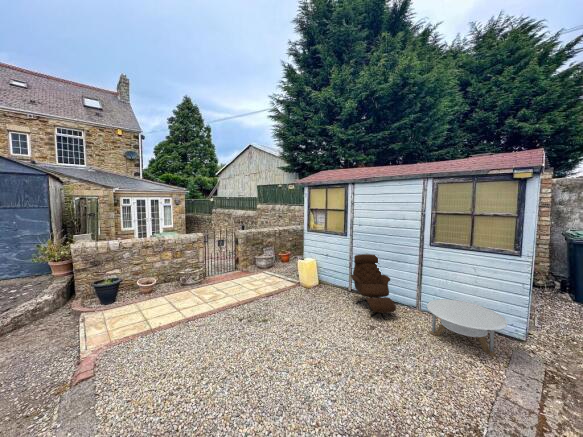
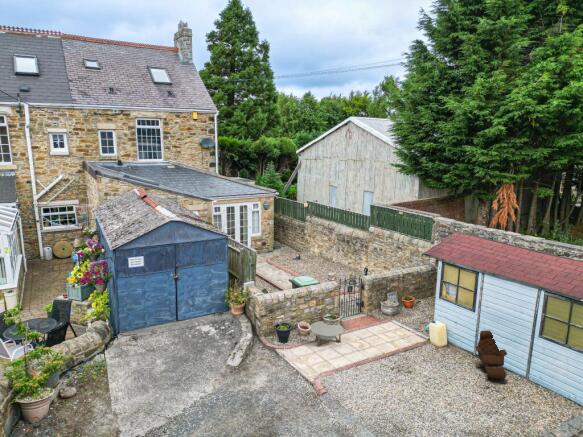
round table: present [427,299,507,356] -> present [310,321,343,346]

